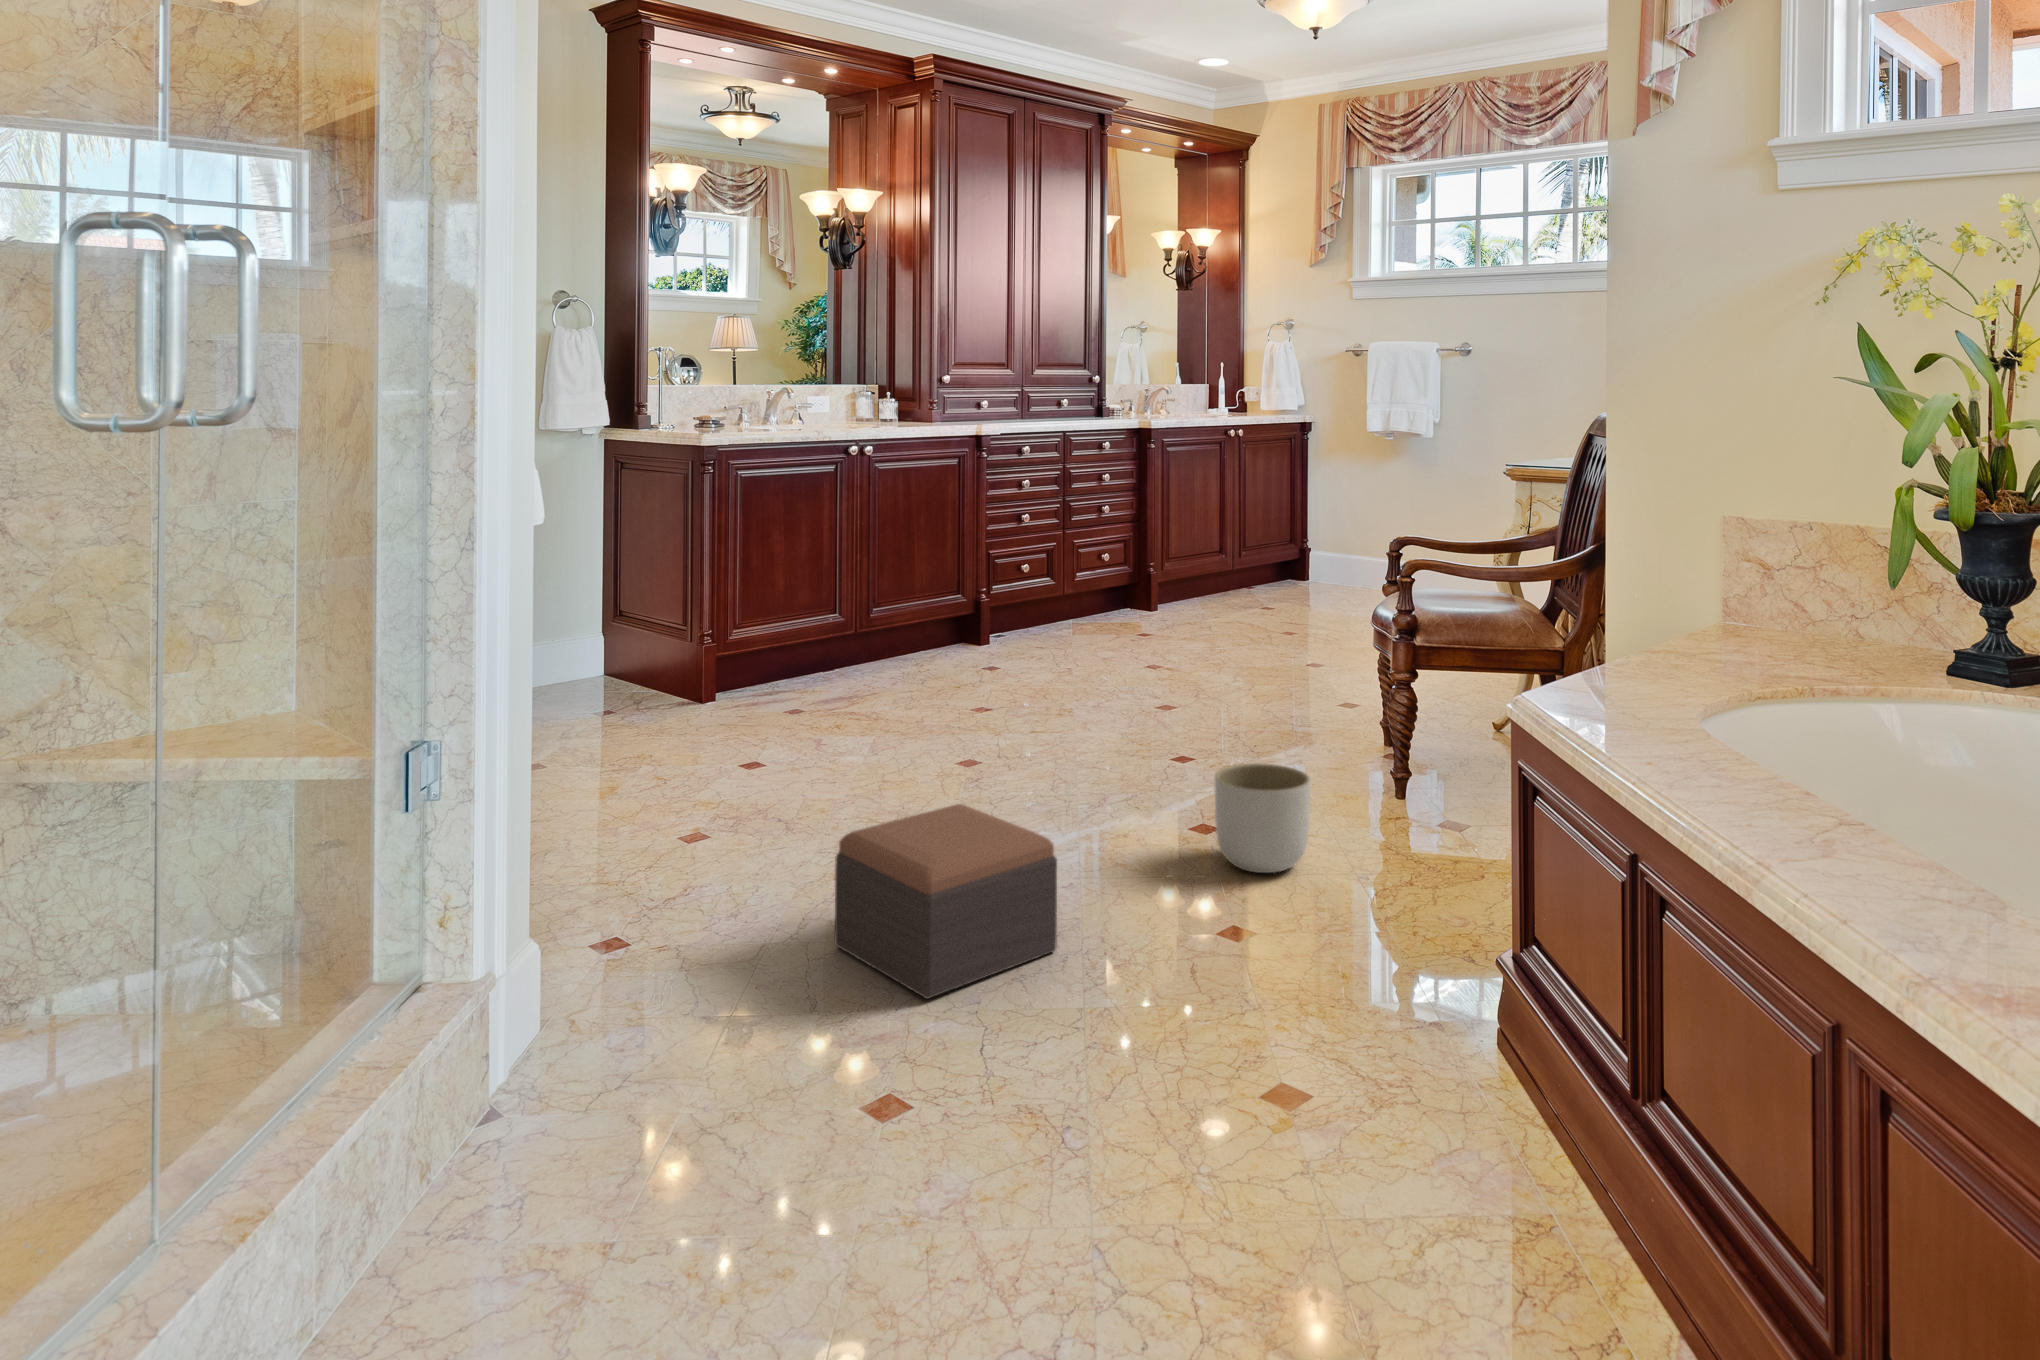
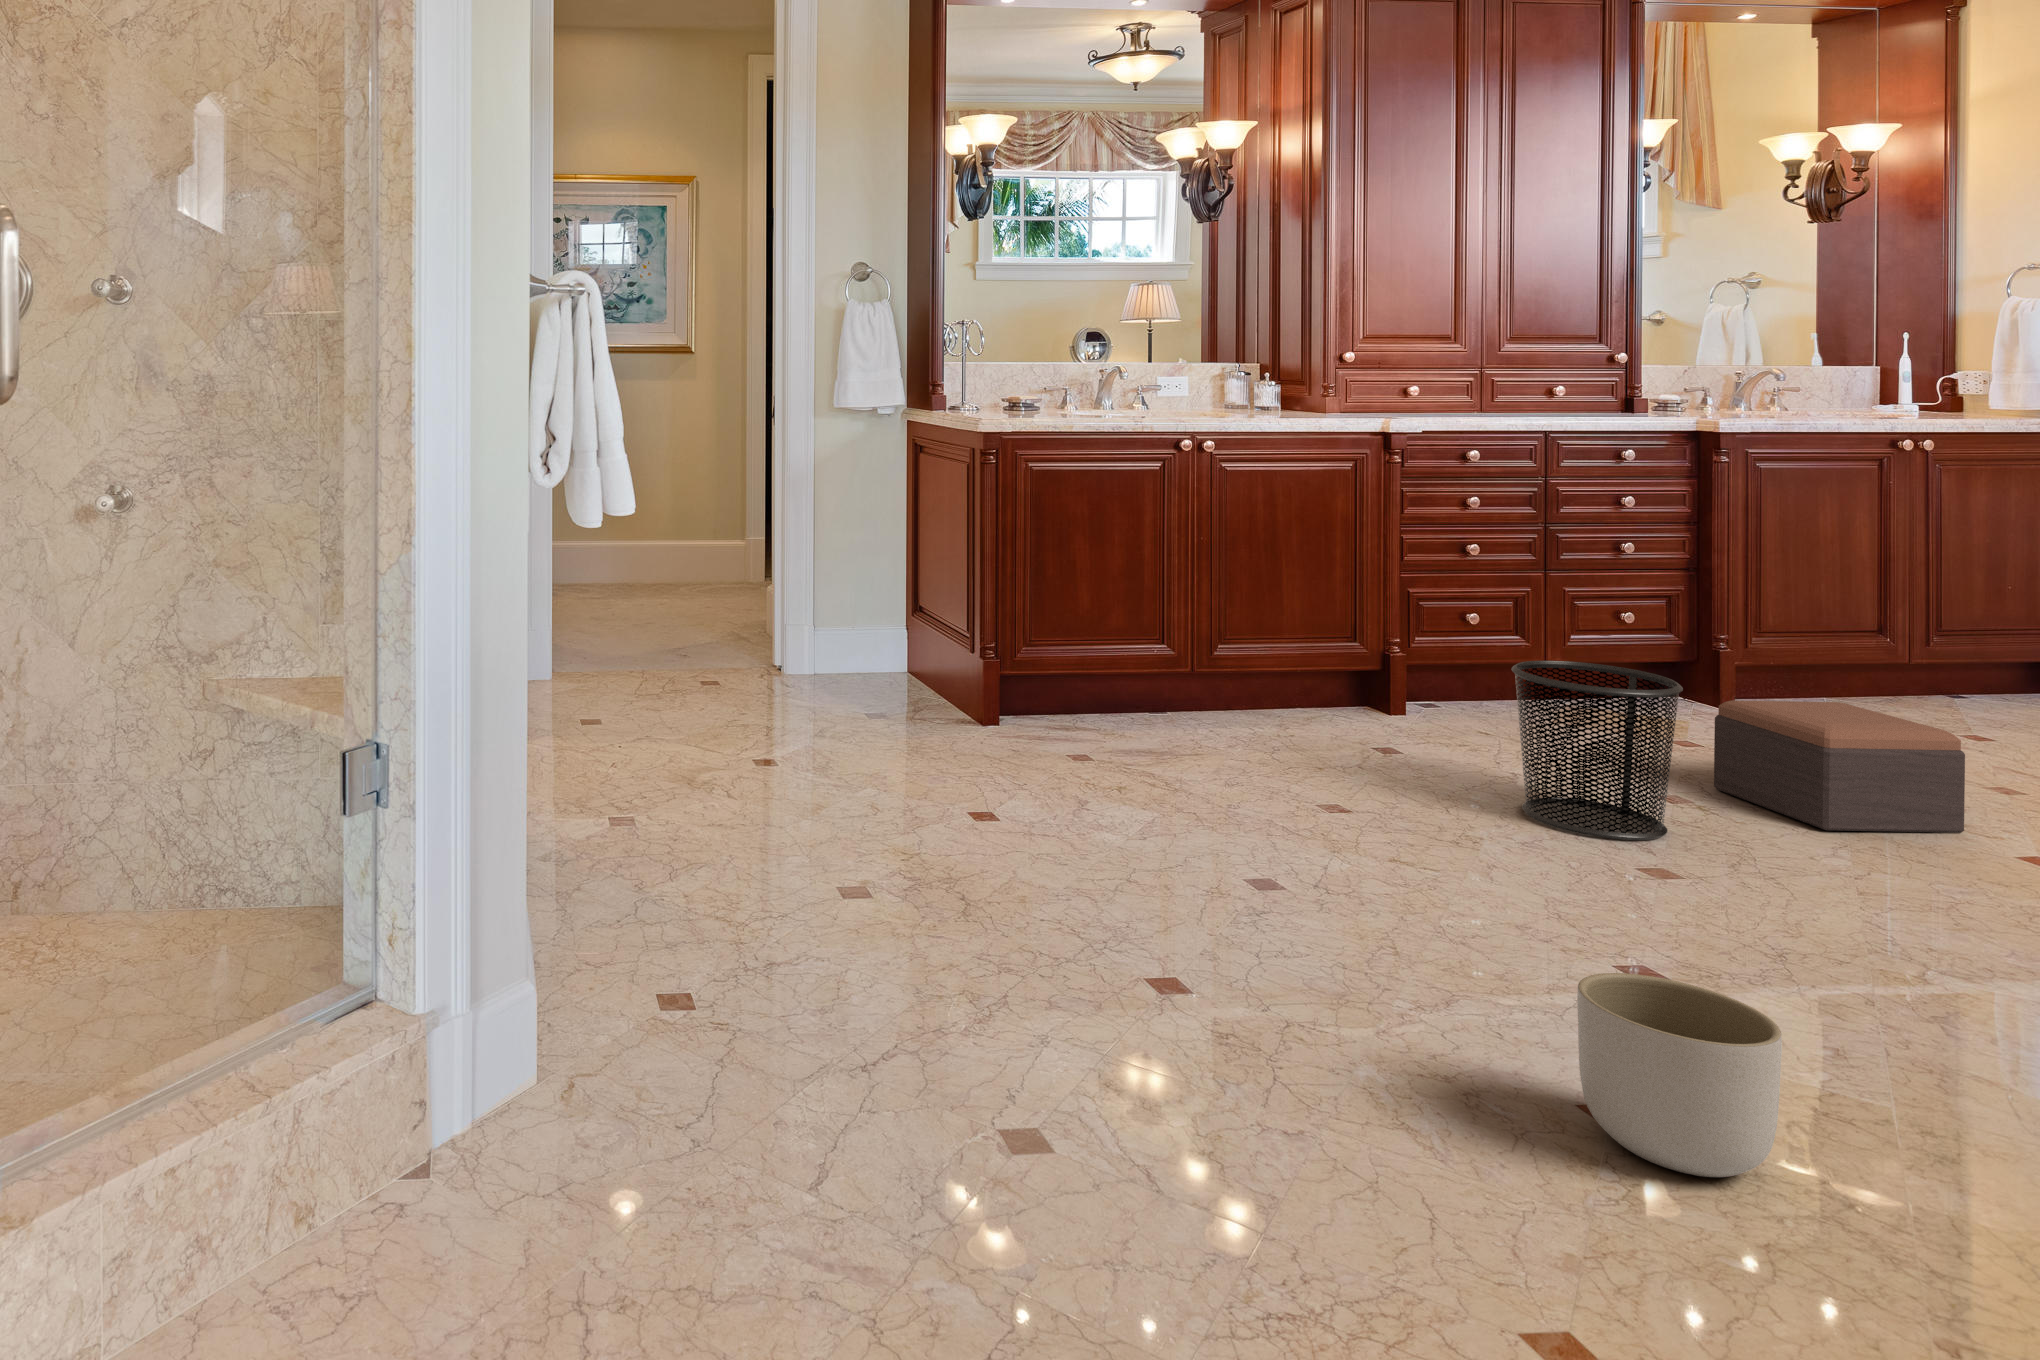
waste bin: none [1082,587,1174,702] -> present [1511,661,1683,840]
footstool: present [835,804,1057,999] -> present [1714,700,1965,833]

